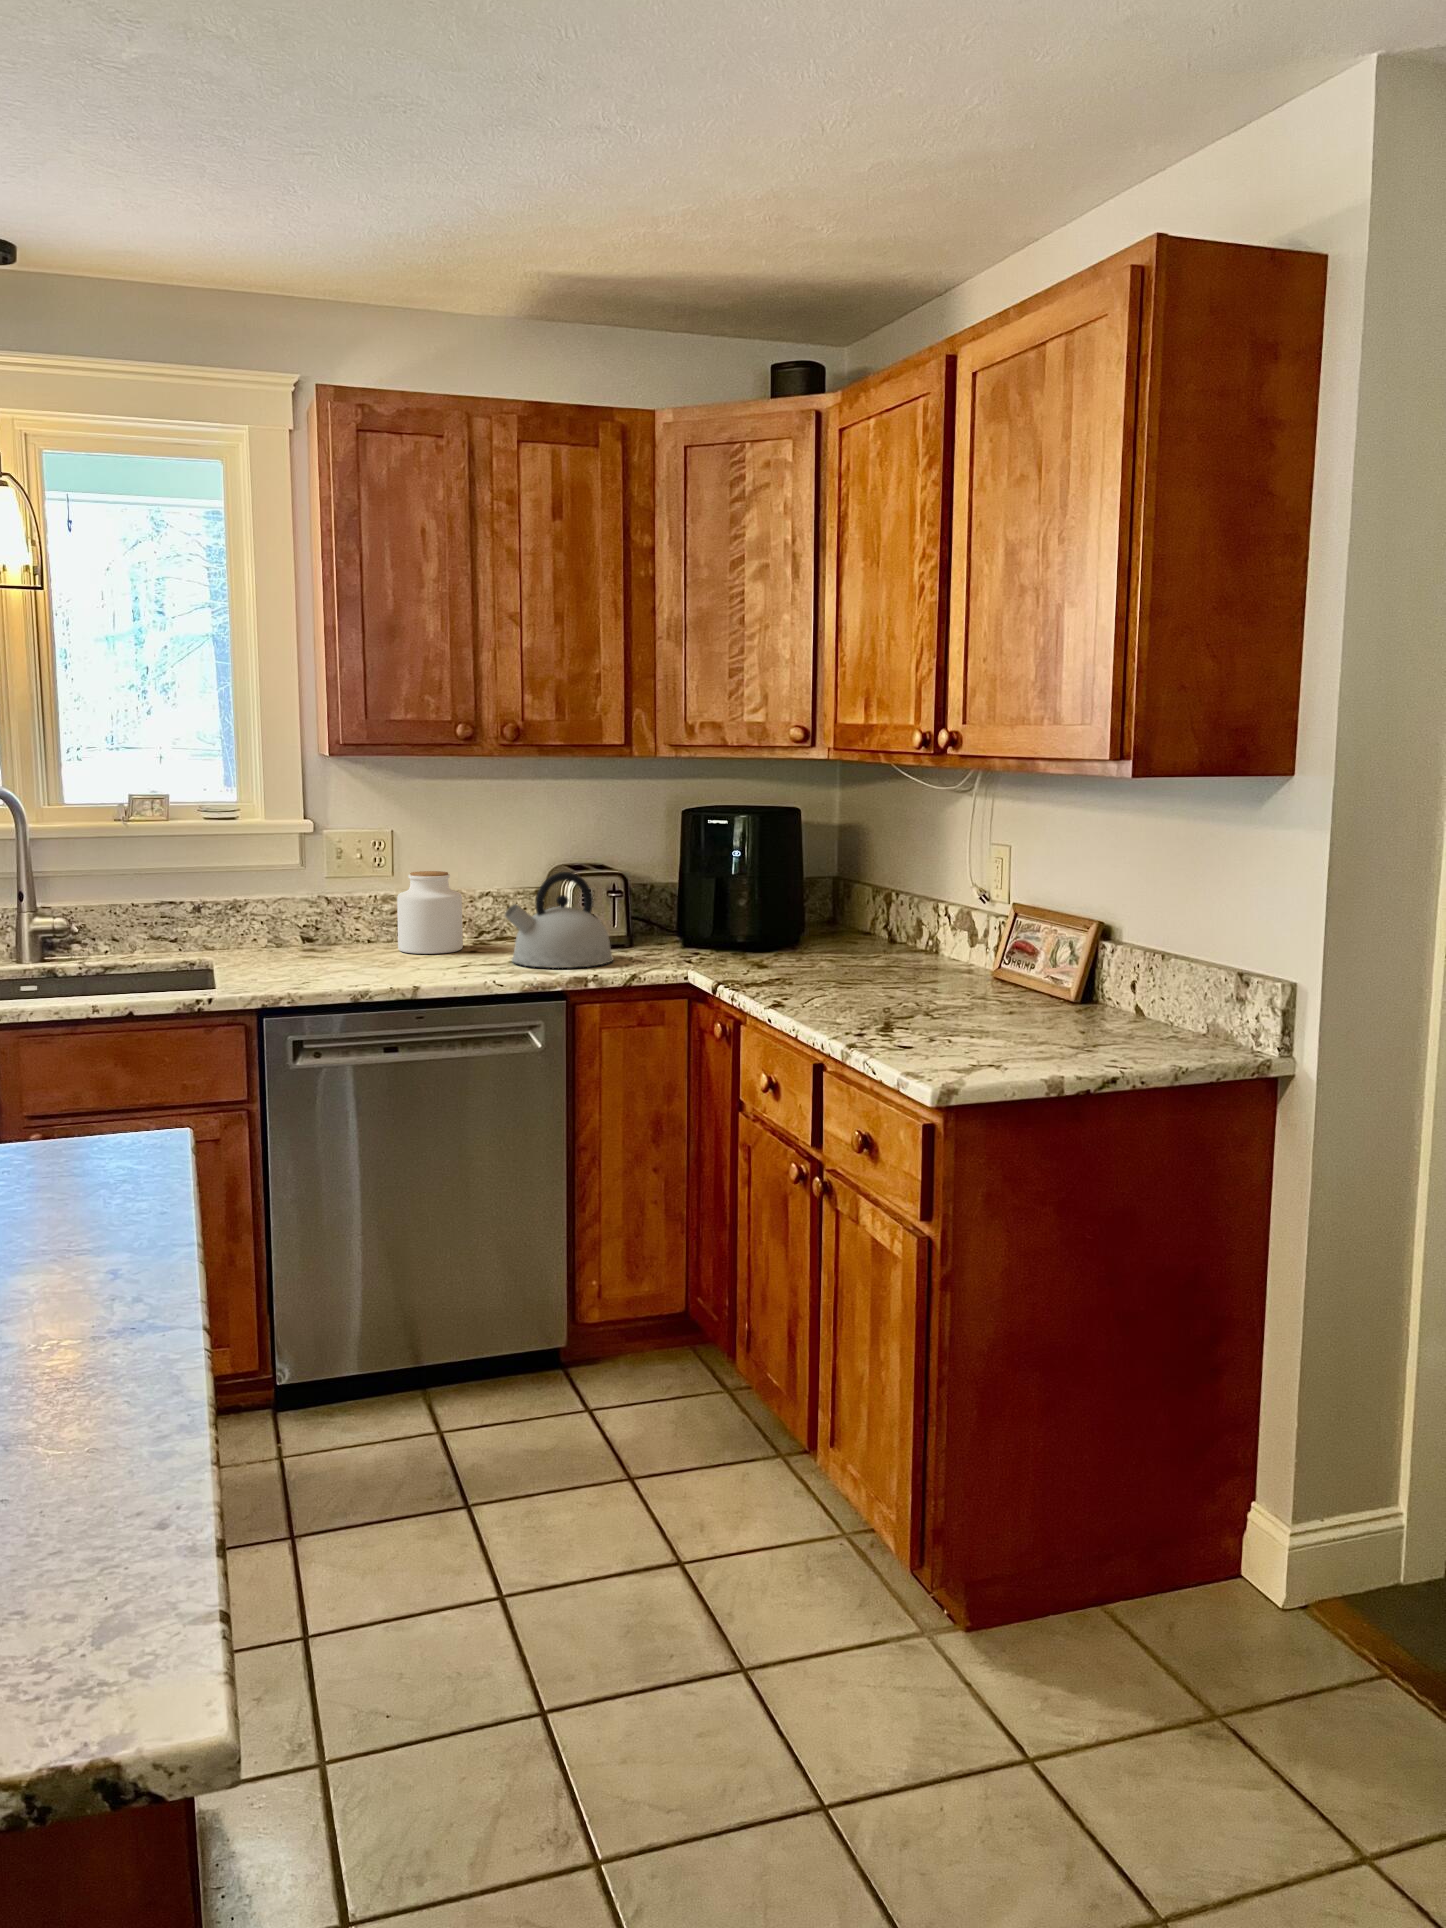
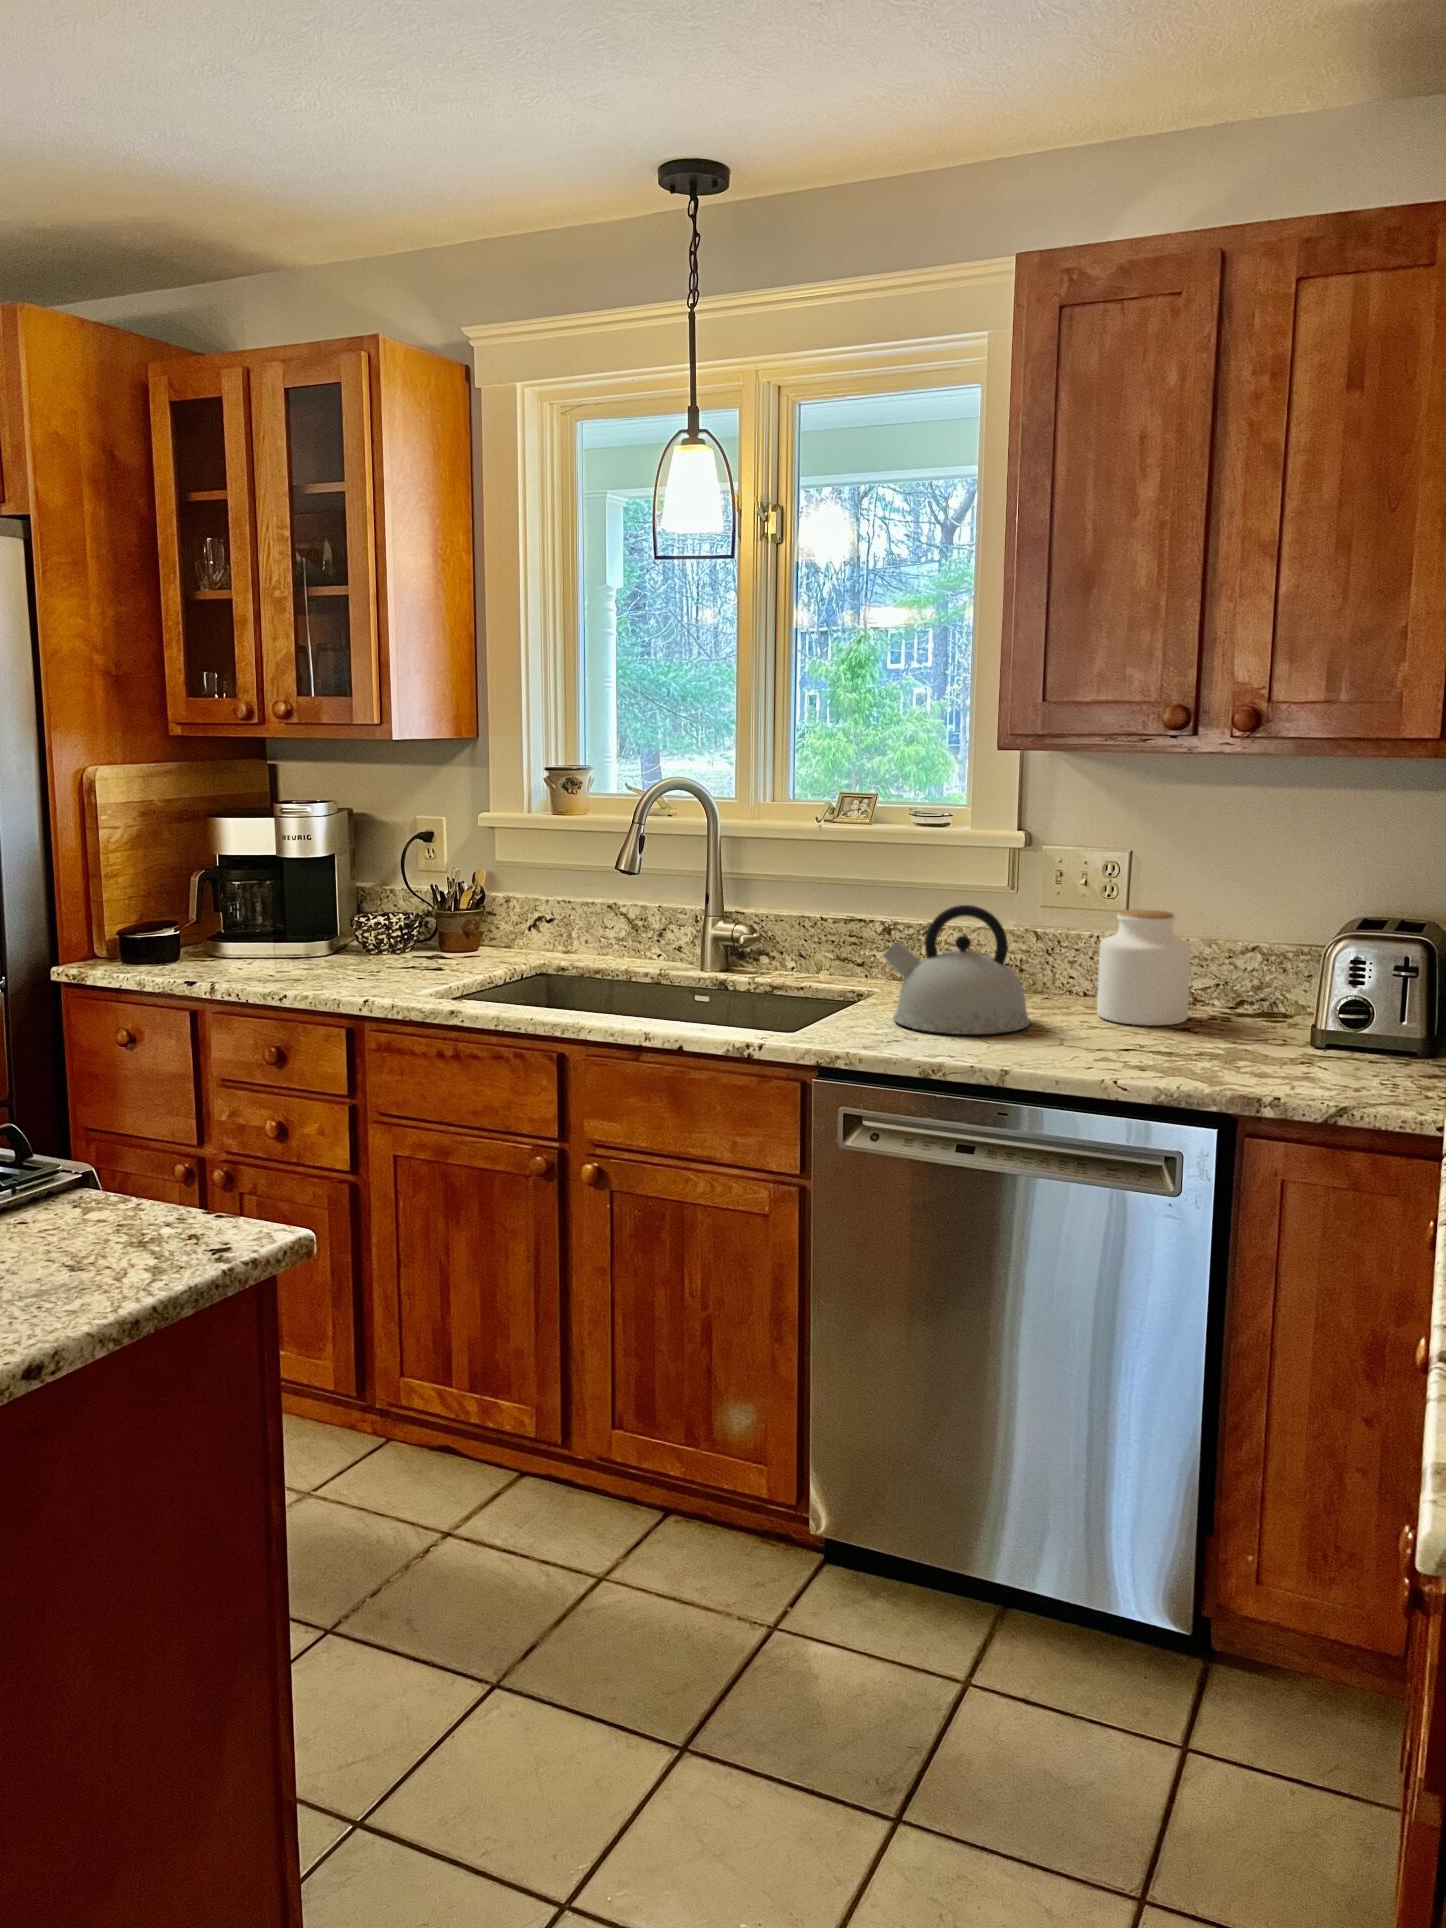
kettle: present [505,872,614,968] -> present [883,905,1030,1034]

